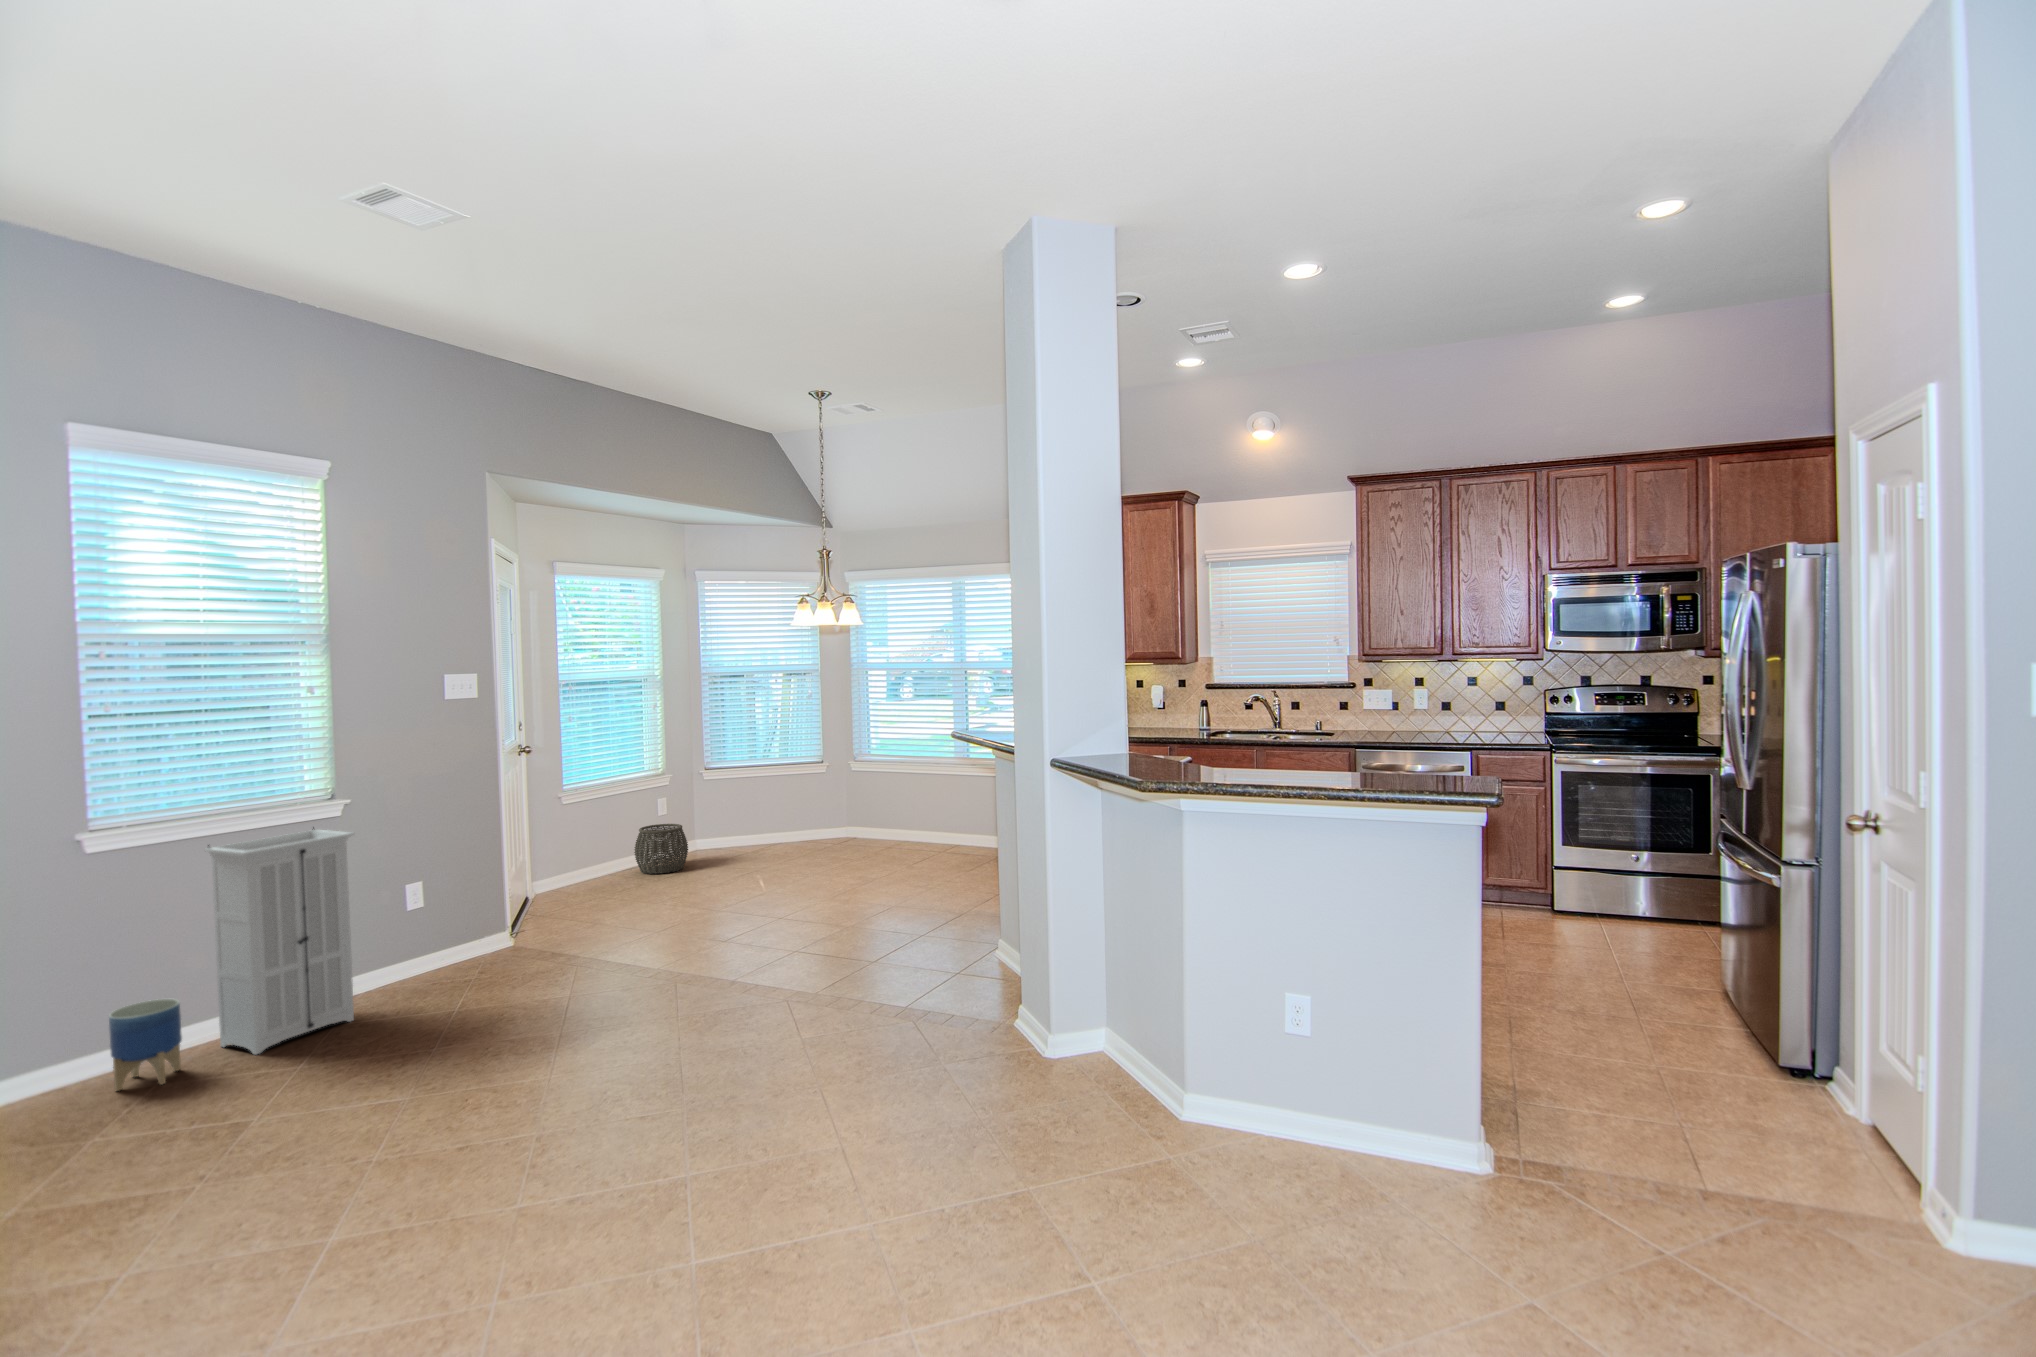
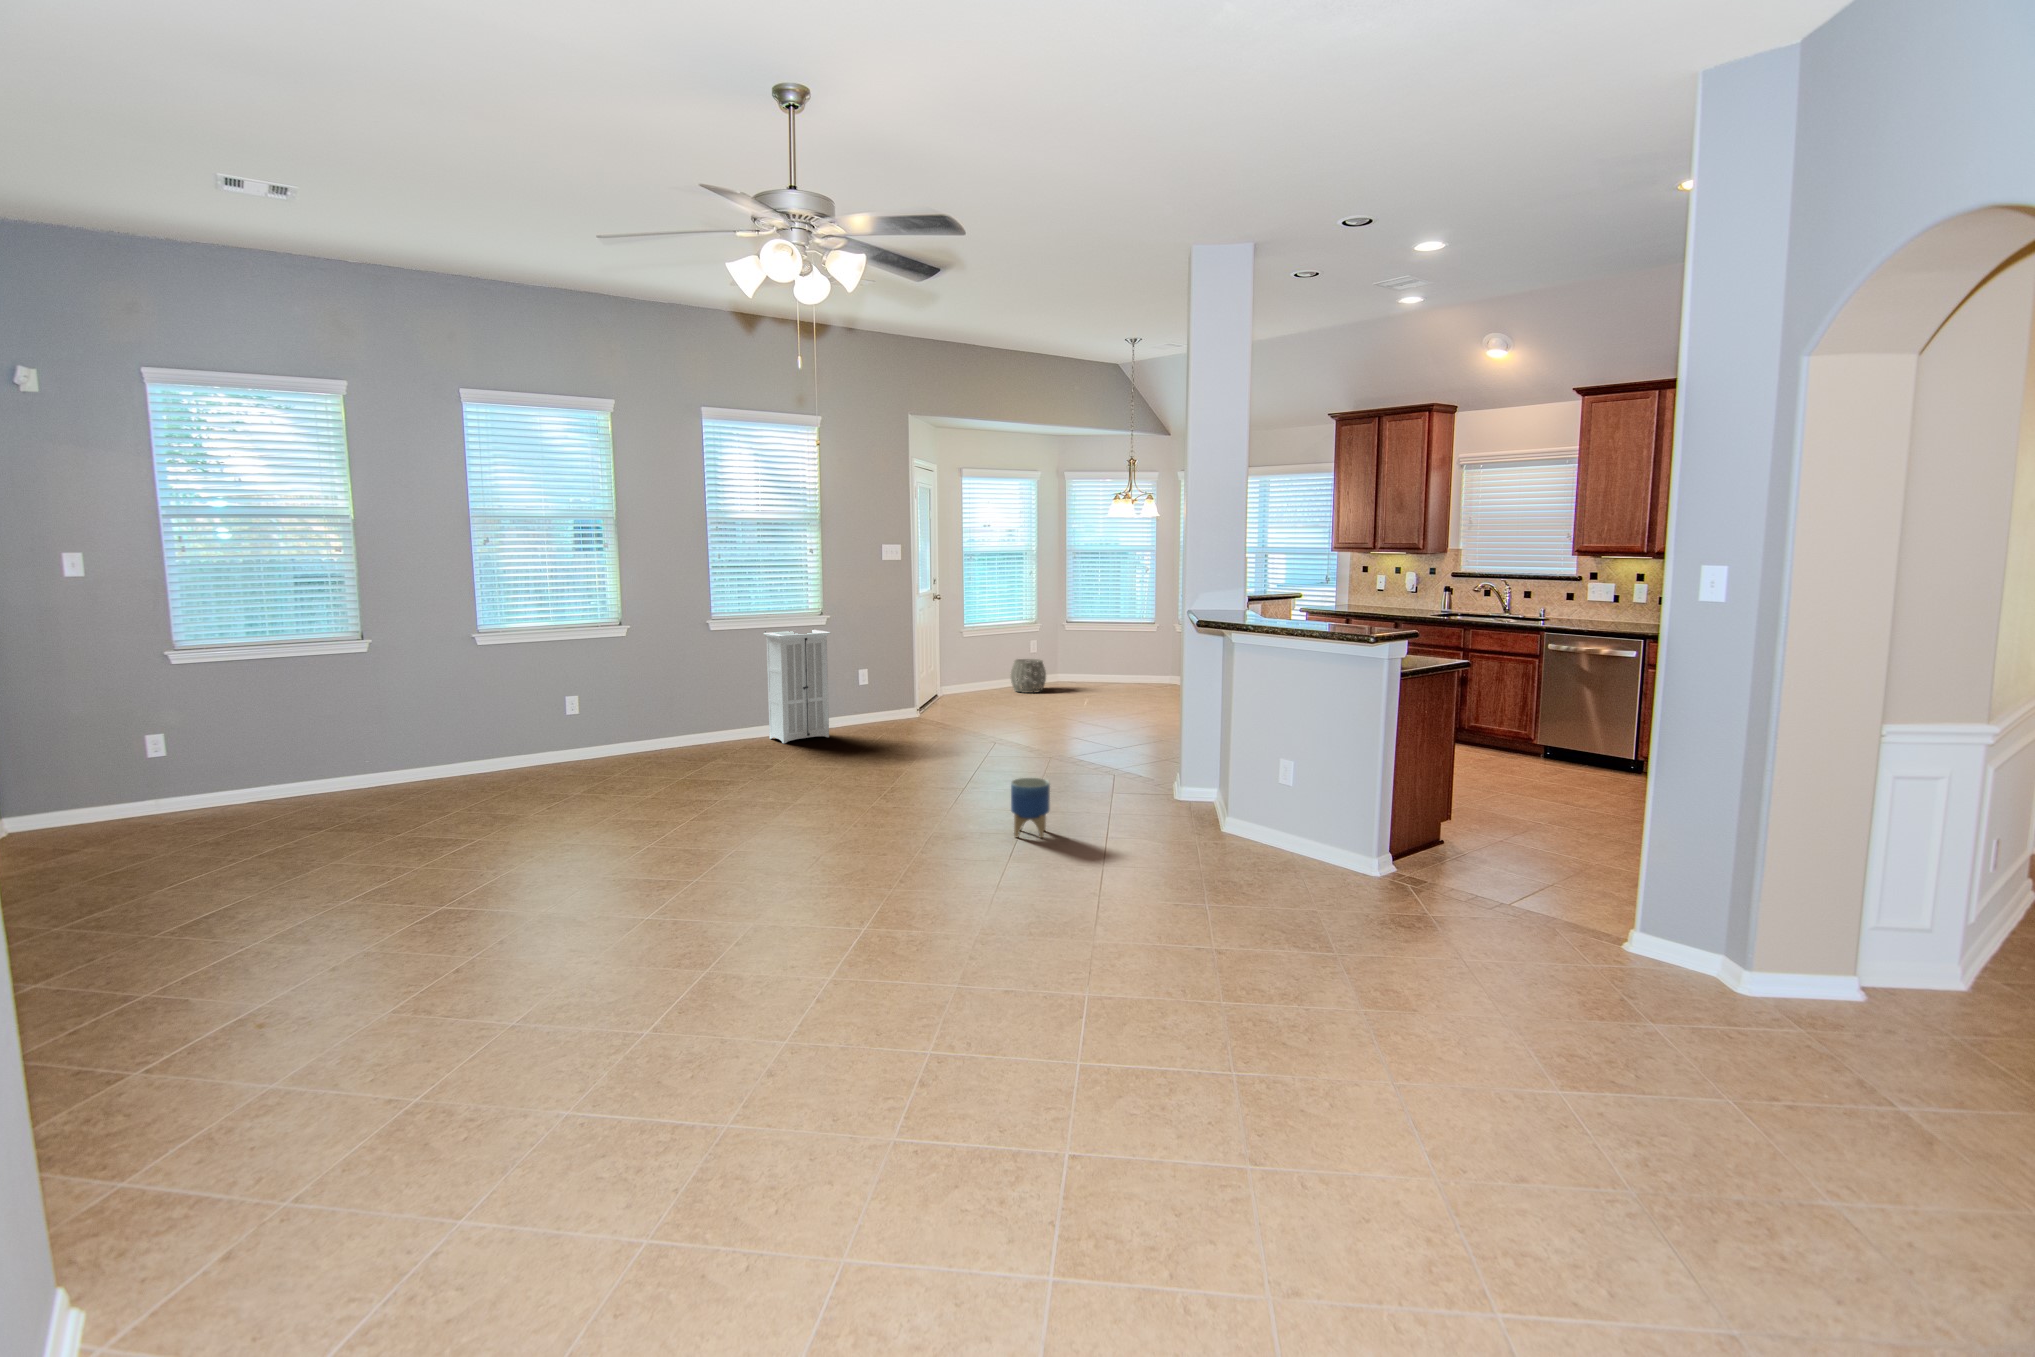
planter: present [109,999,182,1091] -> present [1011,778,1050,838]

